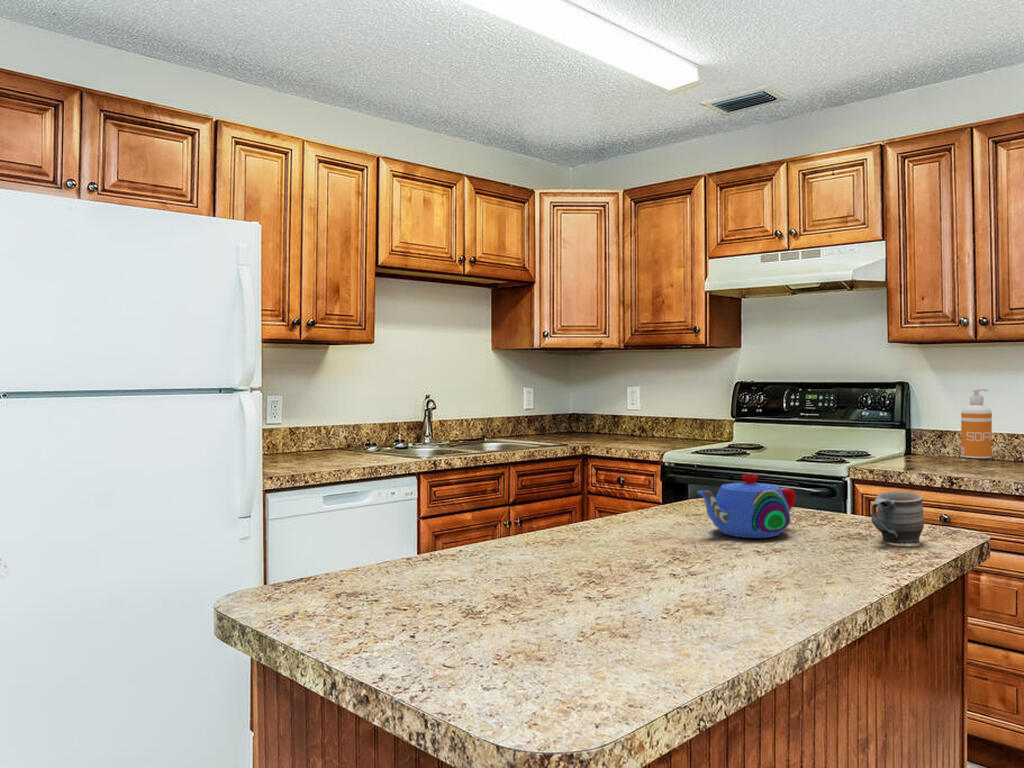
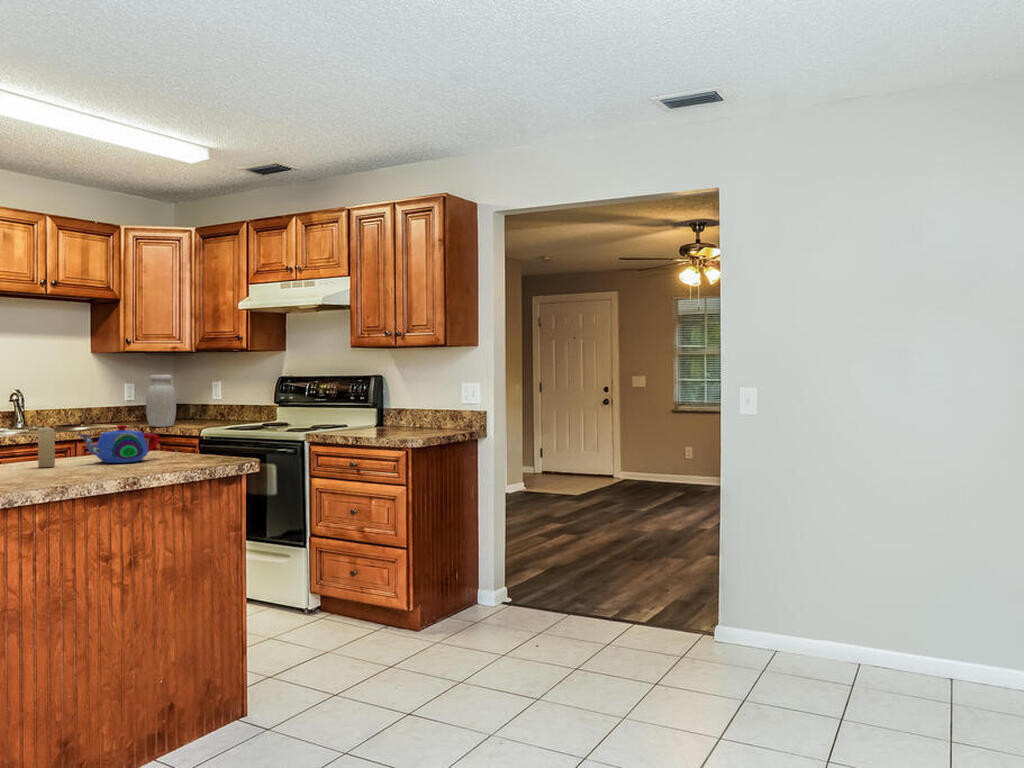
jar: none [577,379,612,446] -> present [146,375,176,427]
soap dispenser: present [961,389,992,458] -> none [403,381,422,428]
candle: none [647,468,673,545] -> present [37,421,55,467]
mug: present [872,492,924,544] -> none [181,433,219,462]

